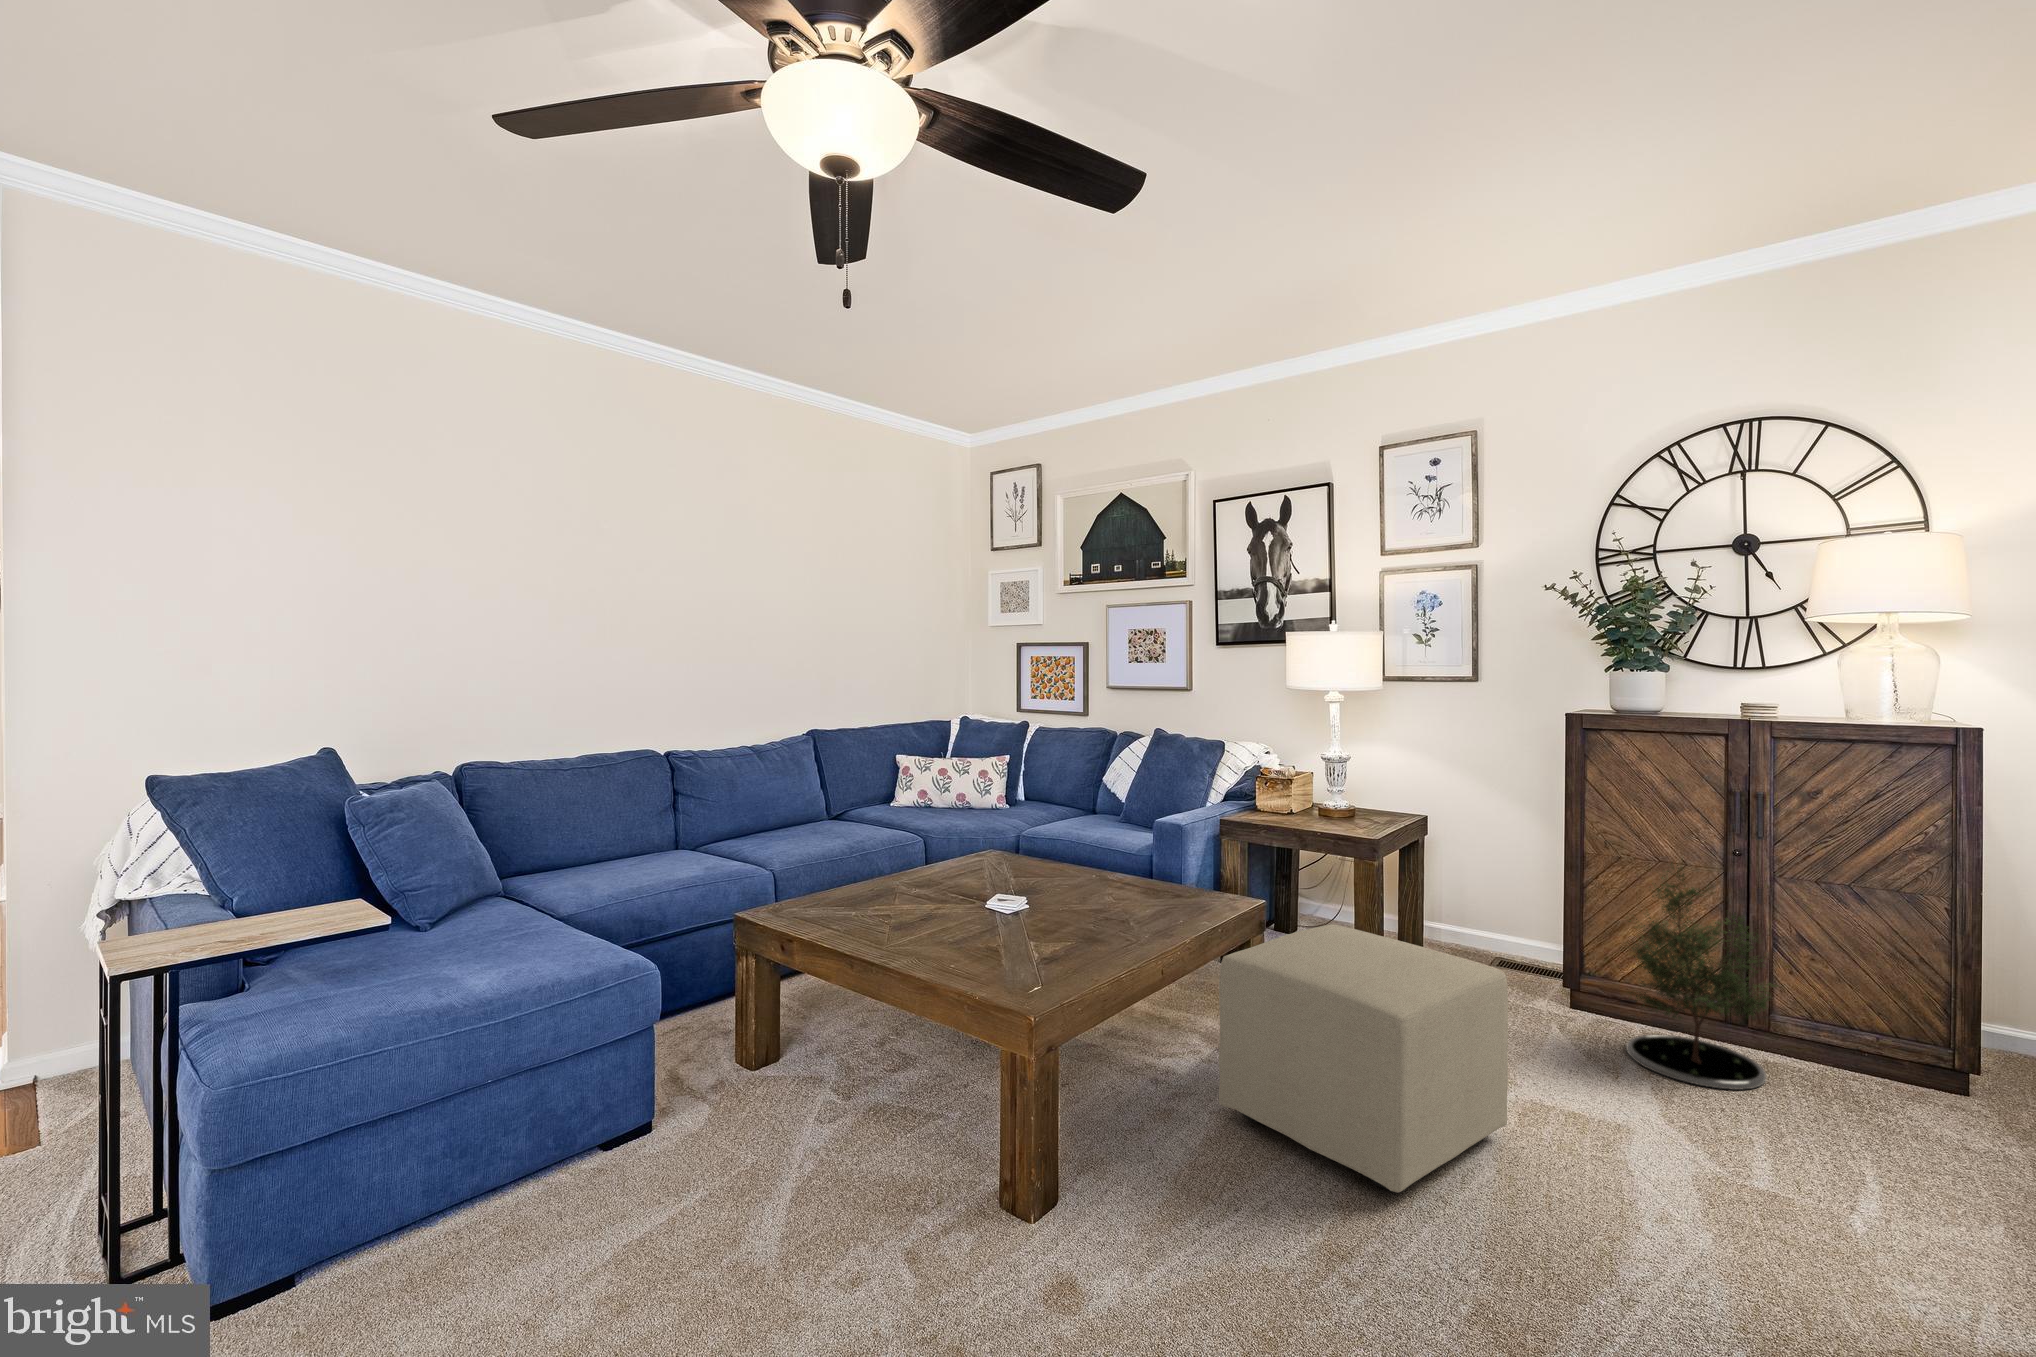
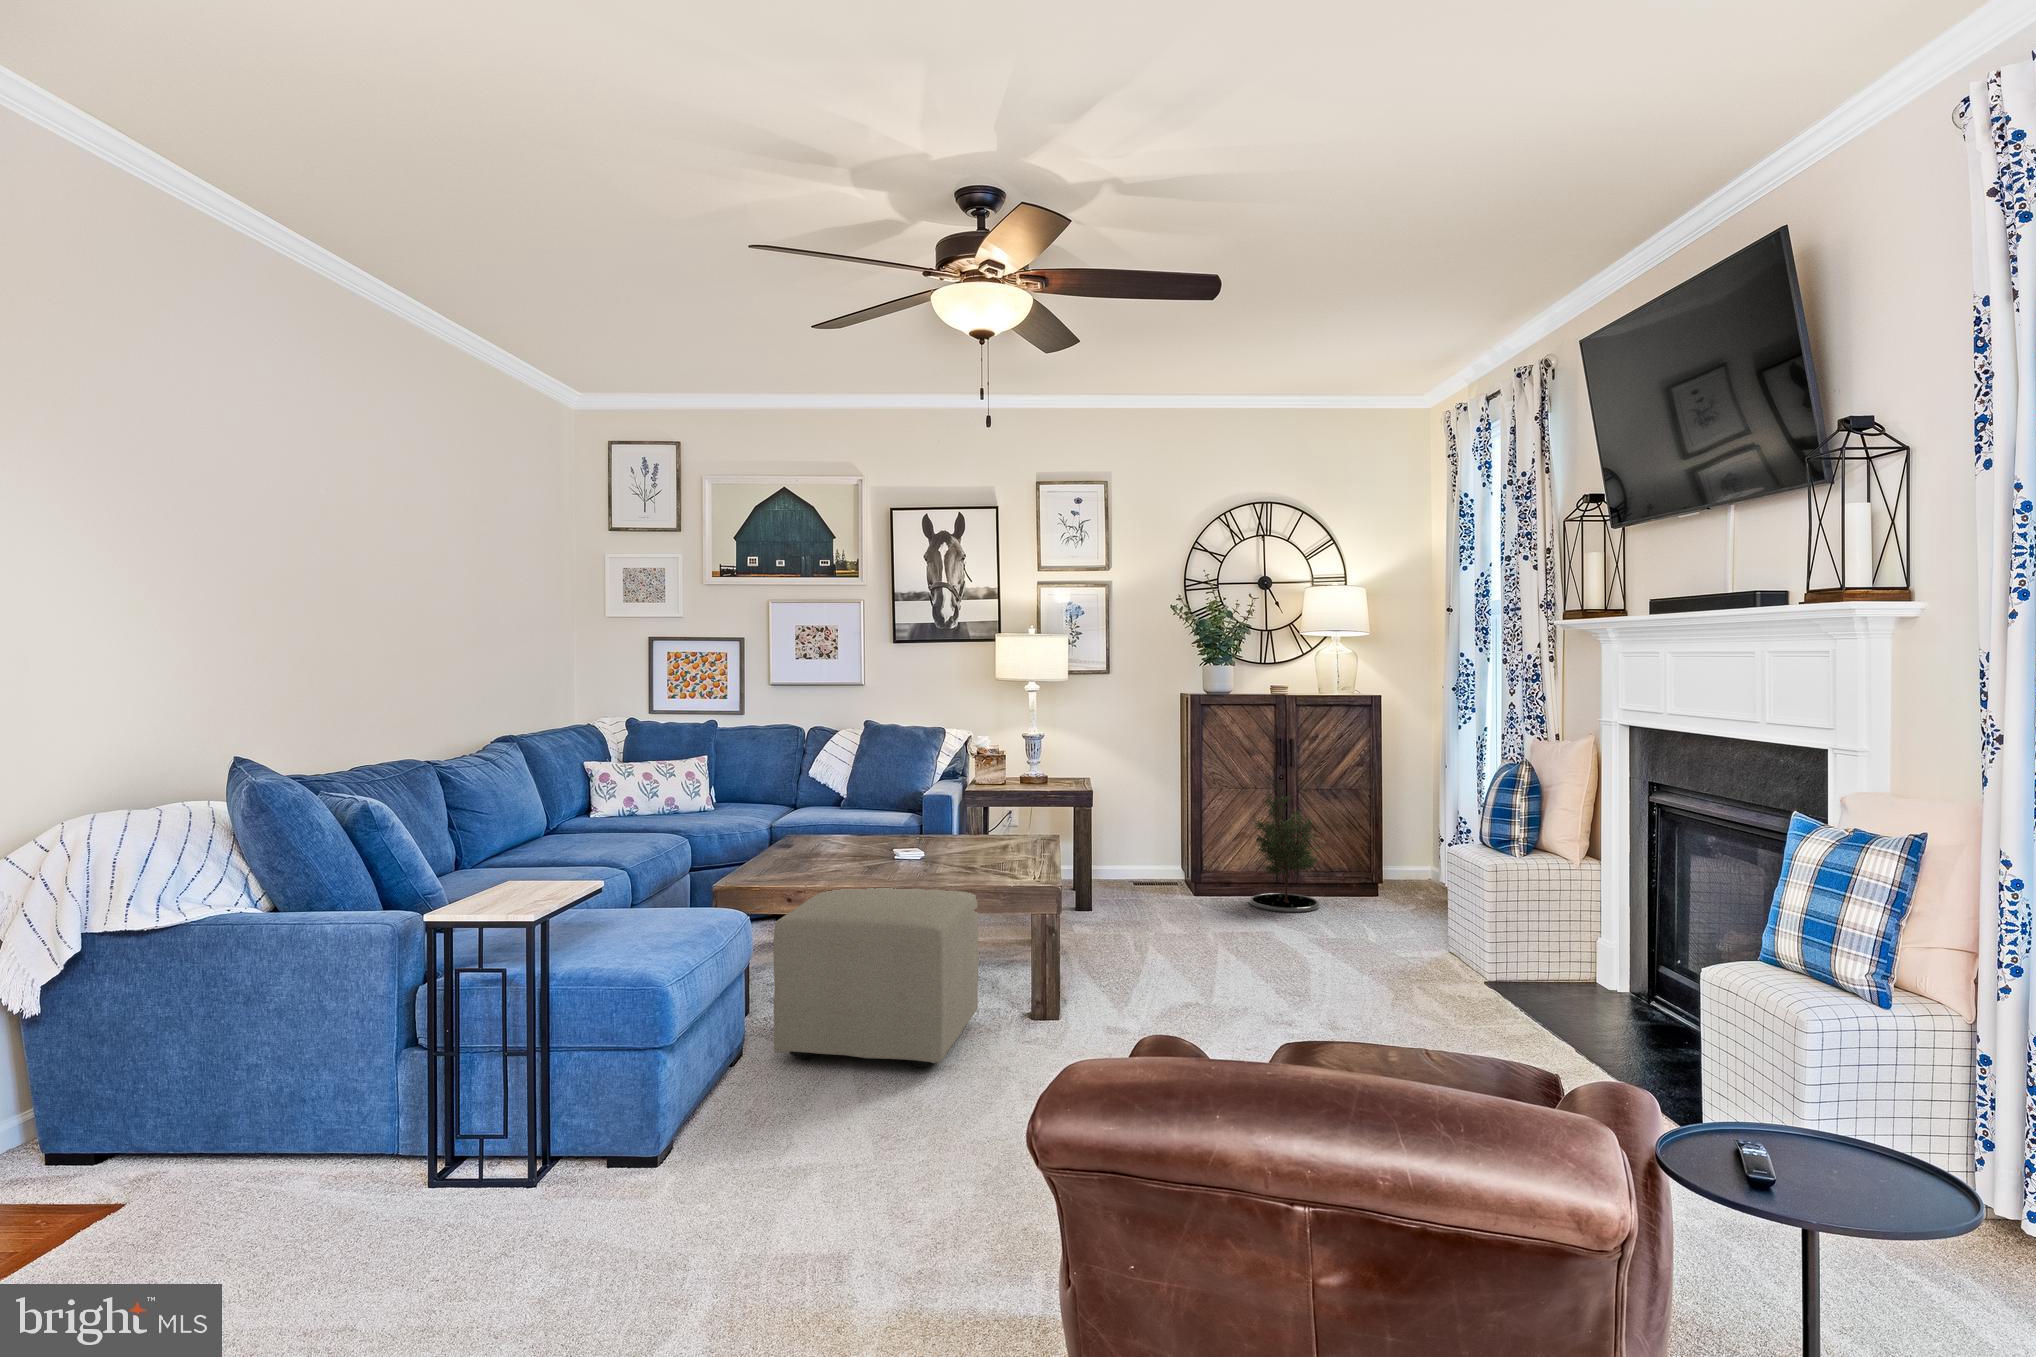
ottoman: present [1219,924,1508,1192] -> present [773,887,978,1068]

